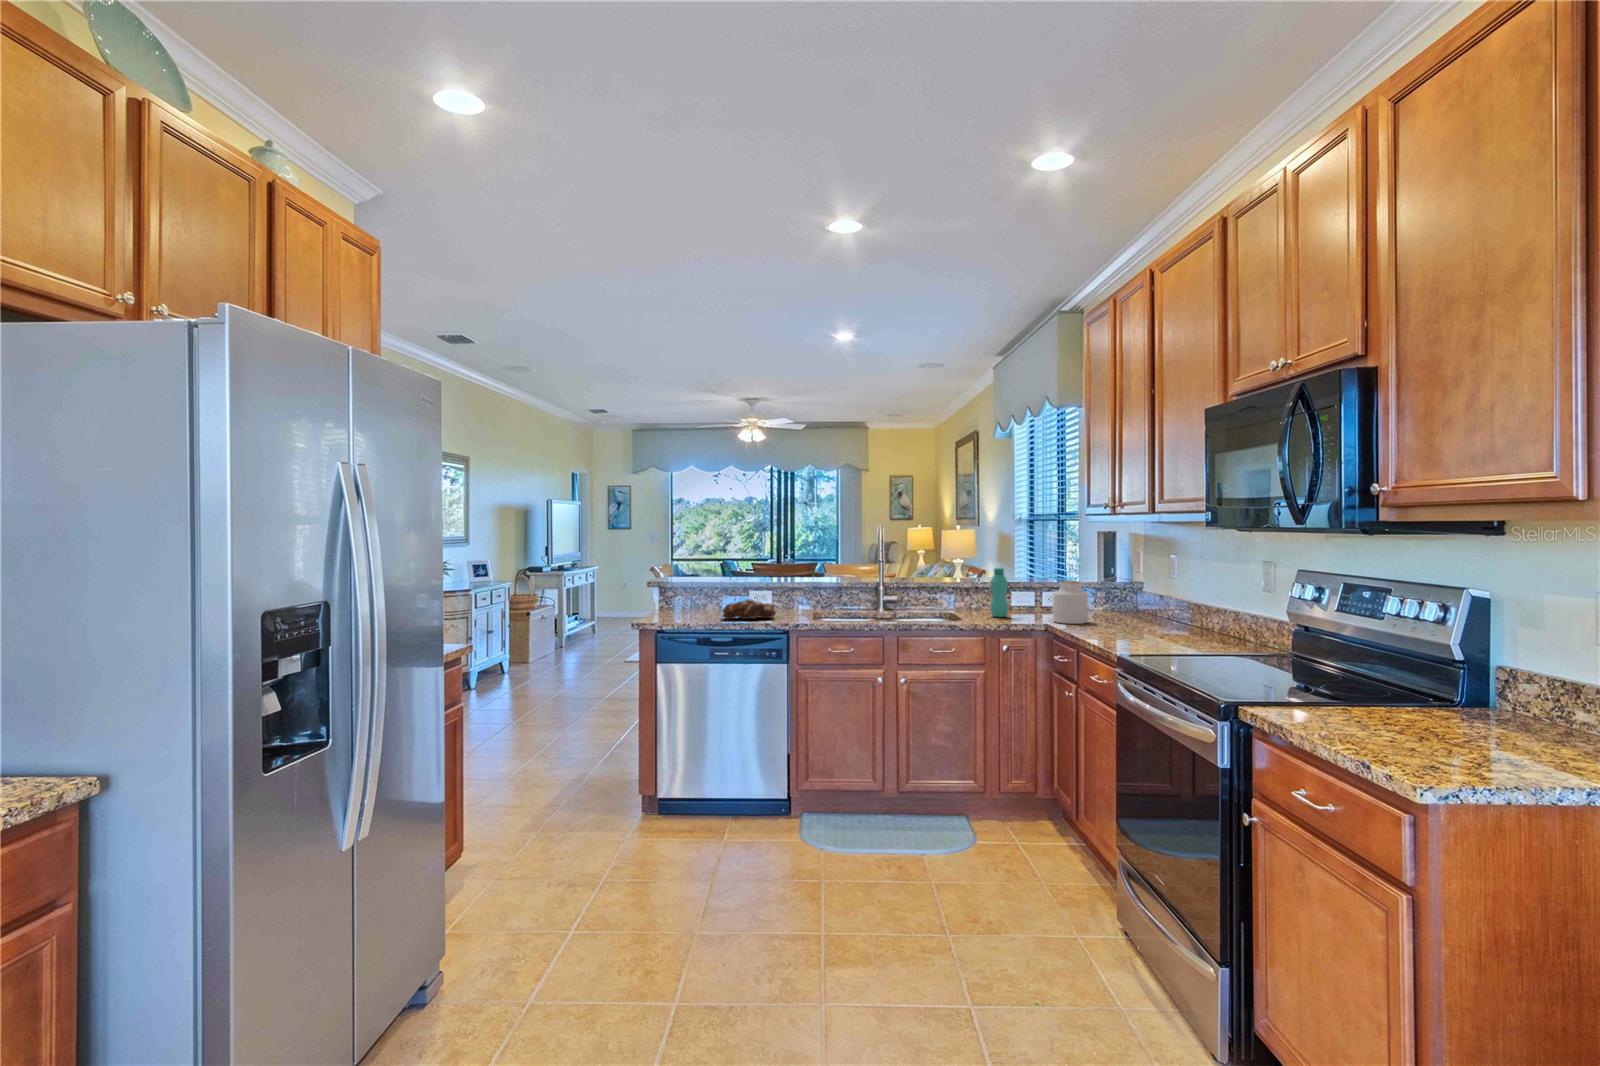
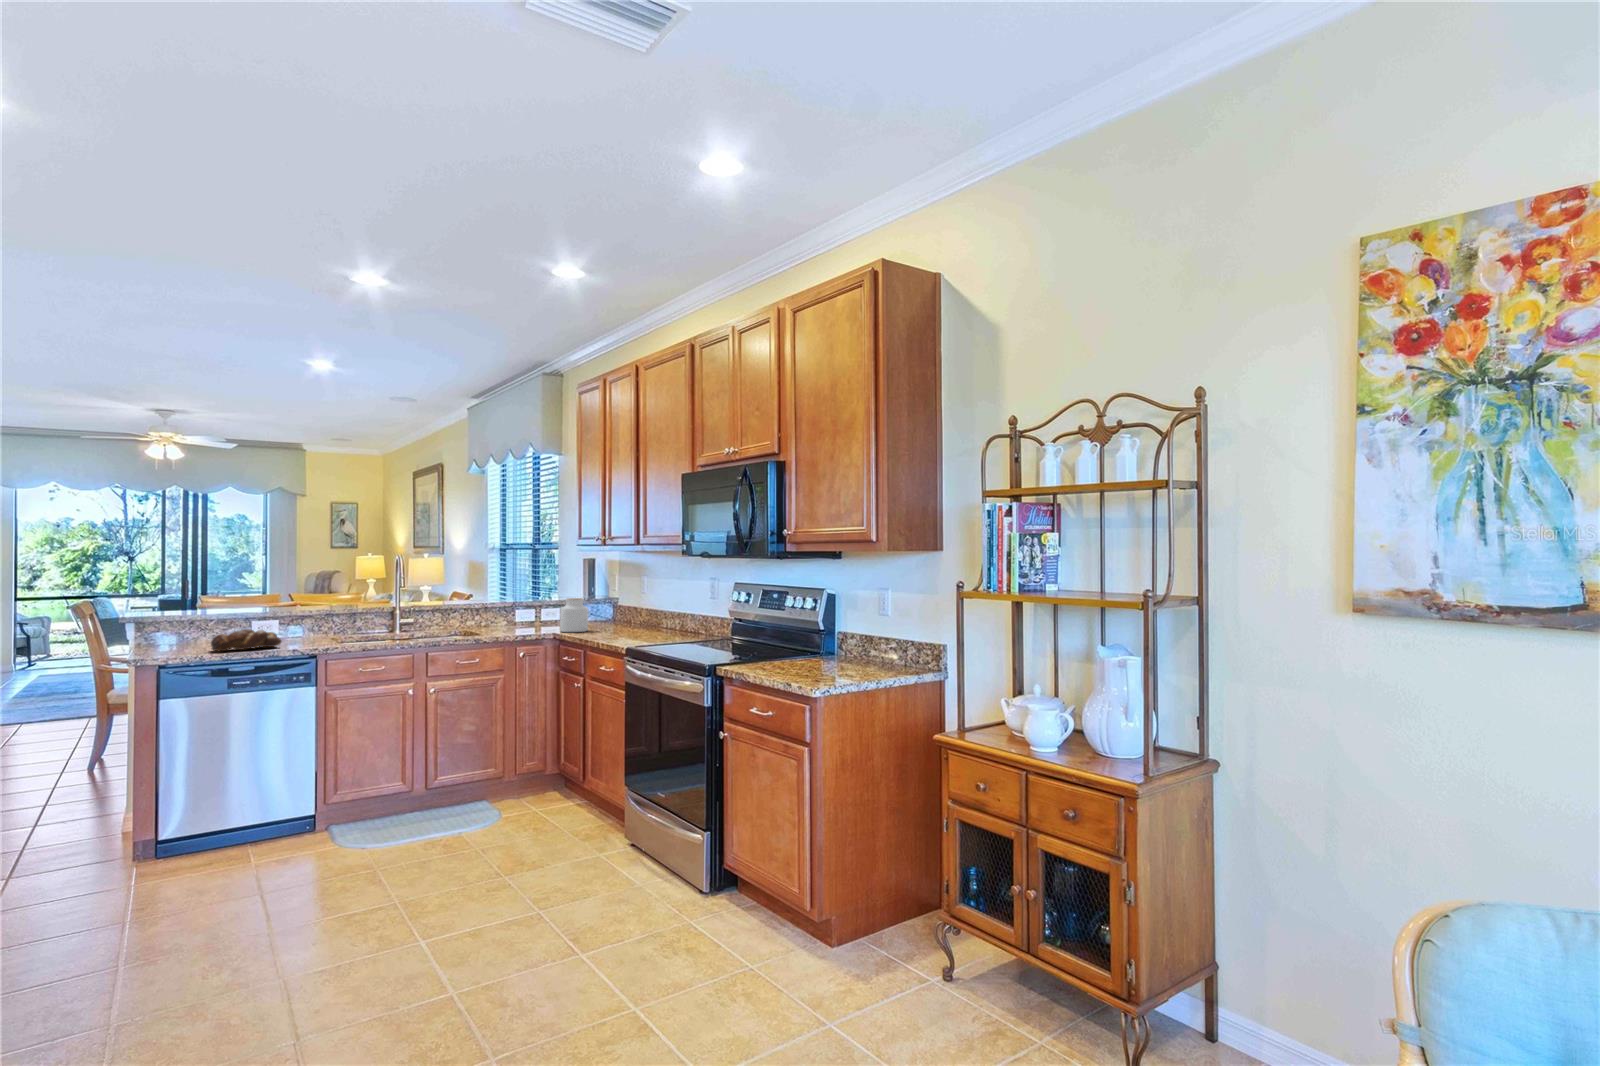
bottle: present [990,568,1008,617] -> none [504,590,520,632]

